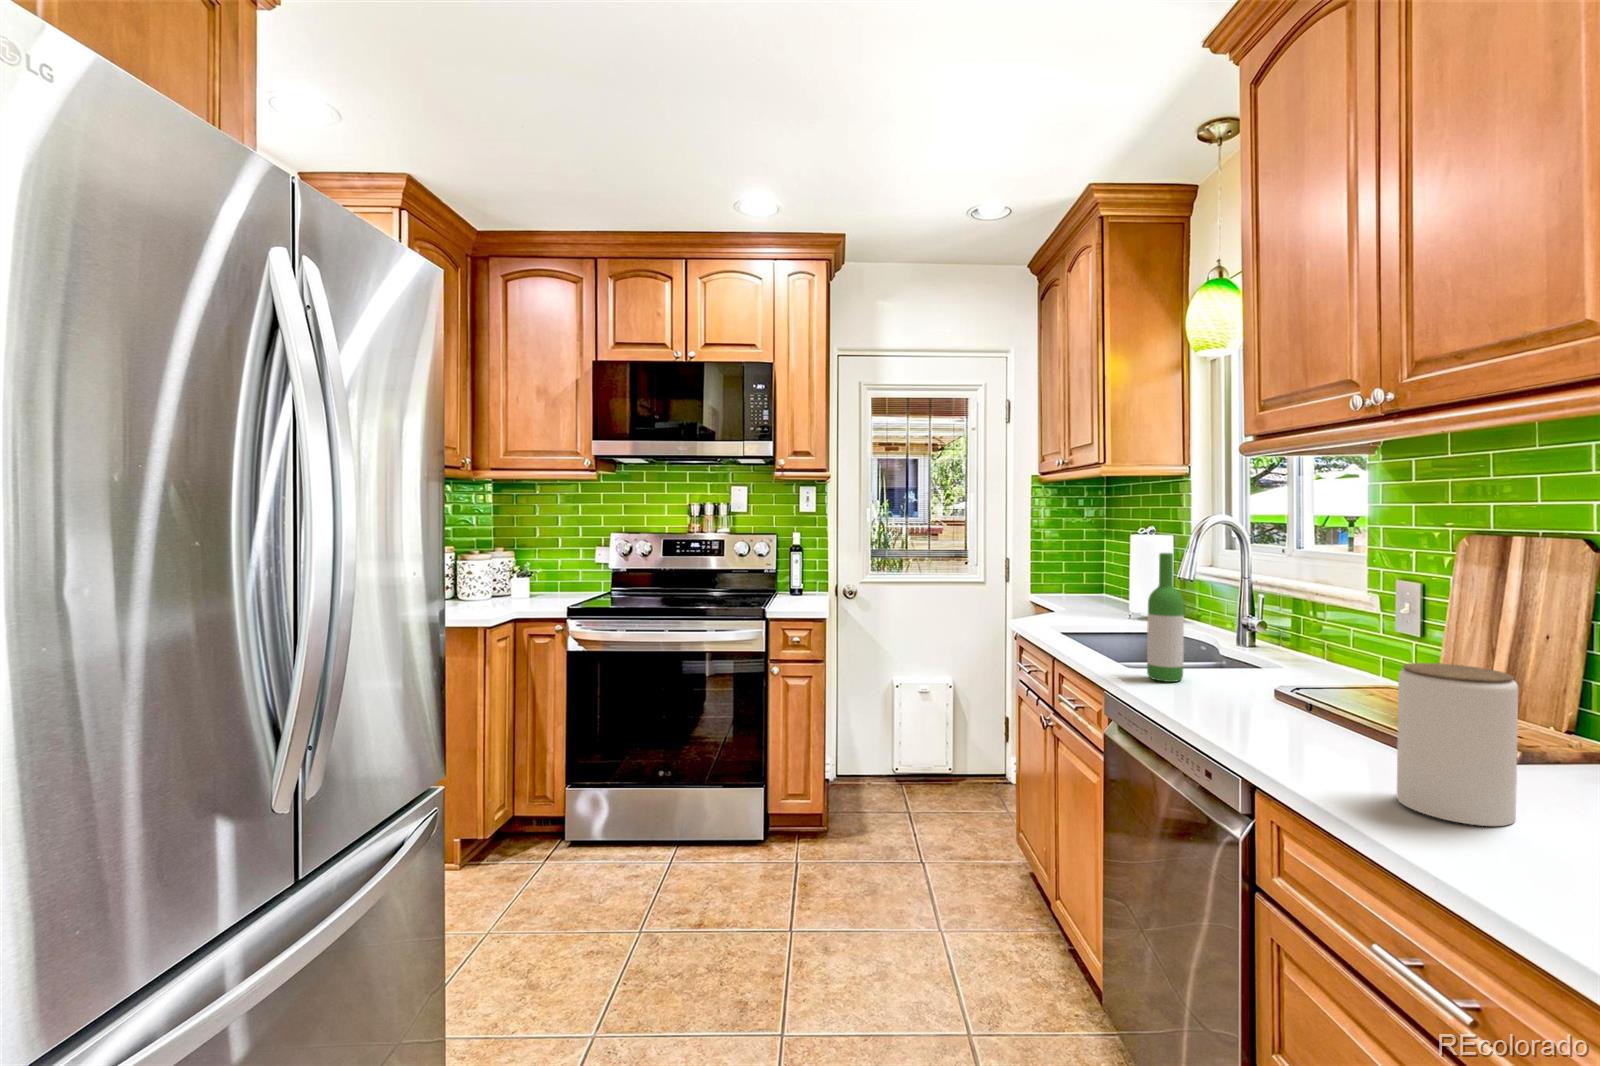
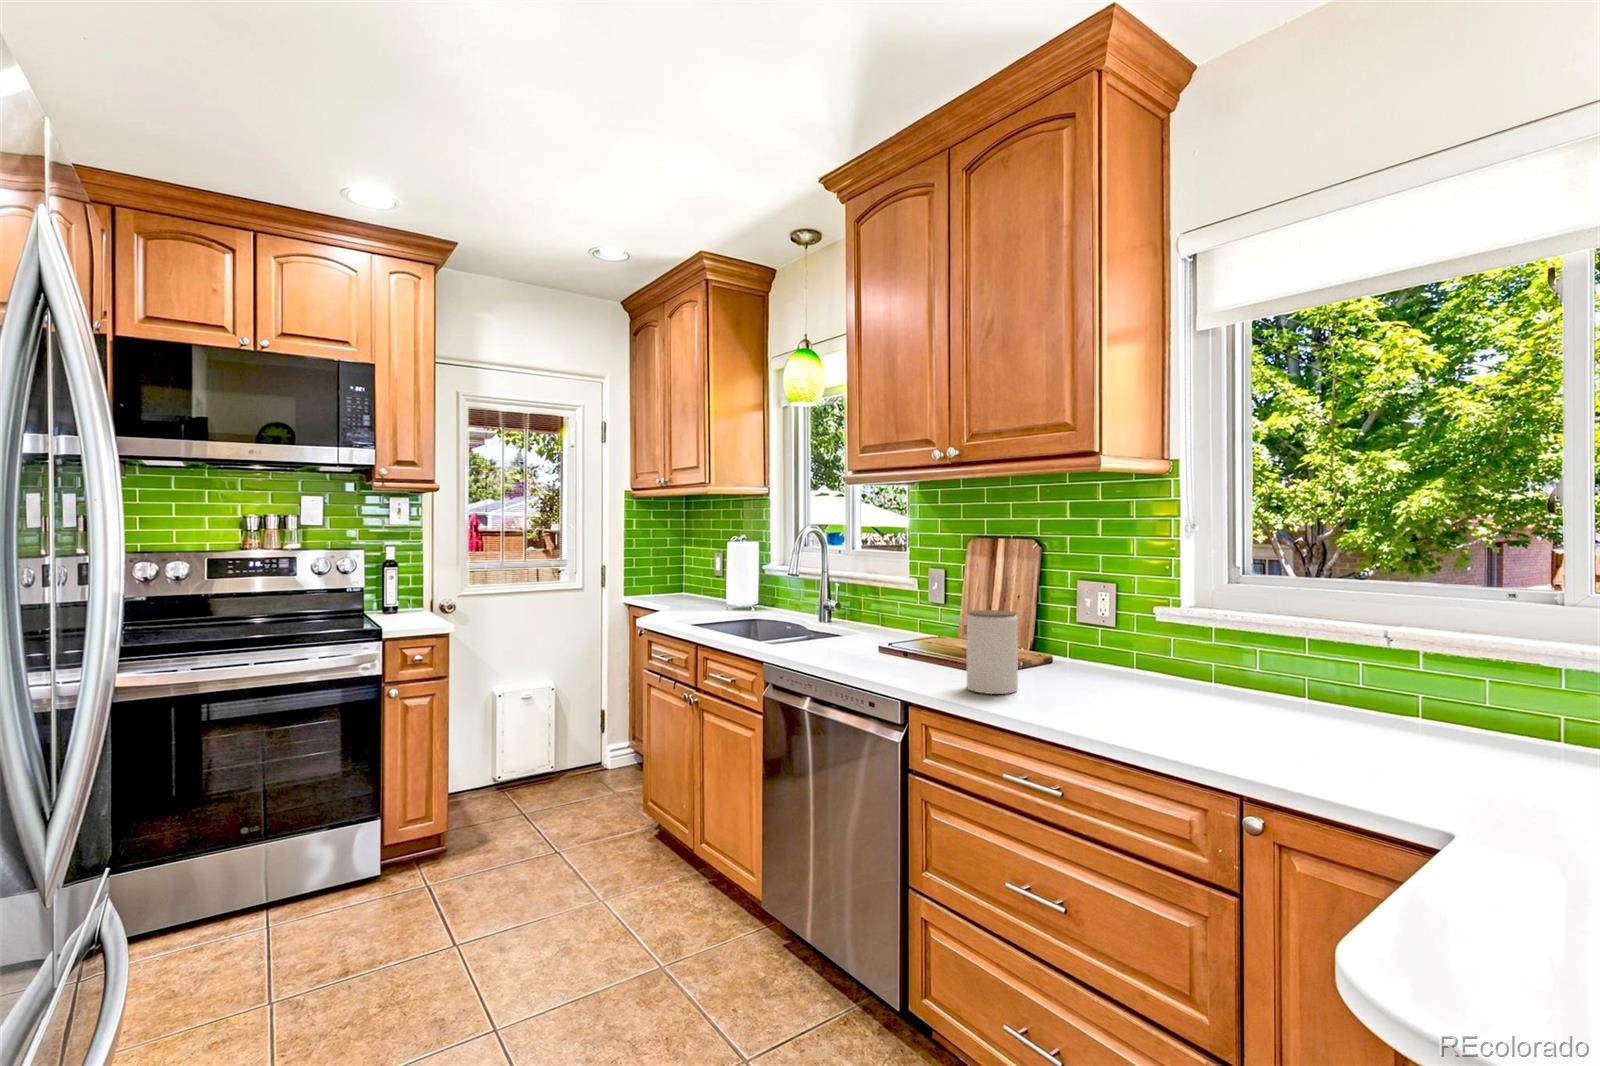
wine bottle: present [1147,553,1184,682] -> none [780,554,804,649]

